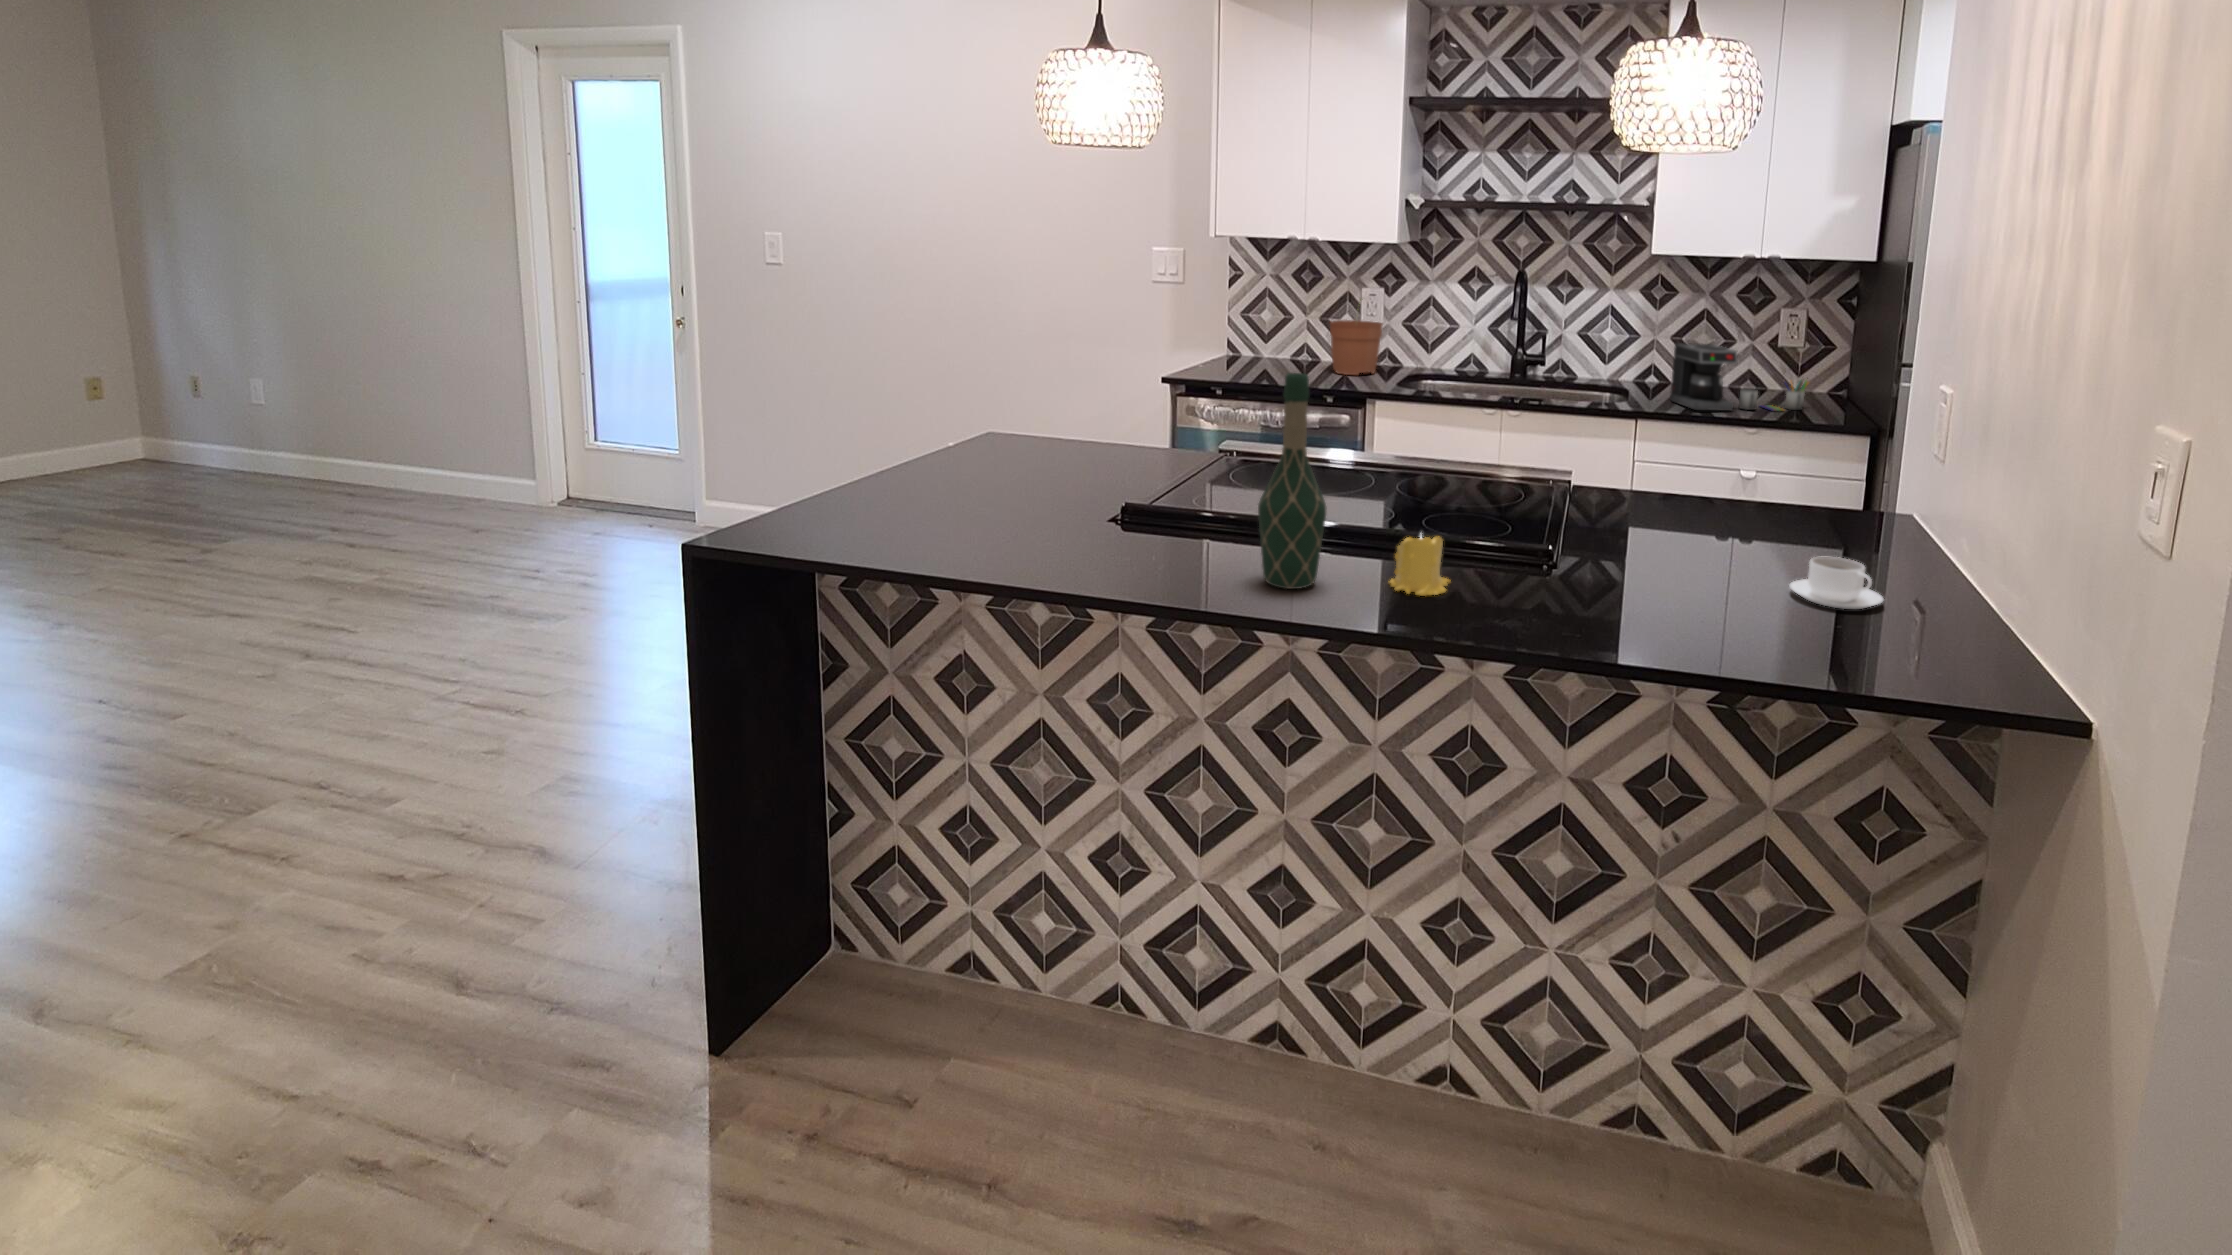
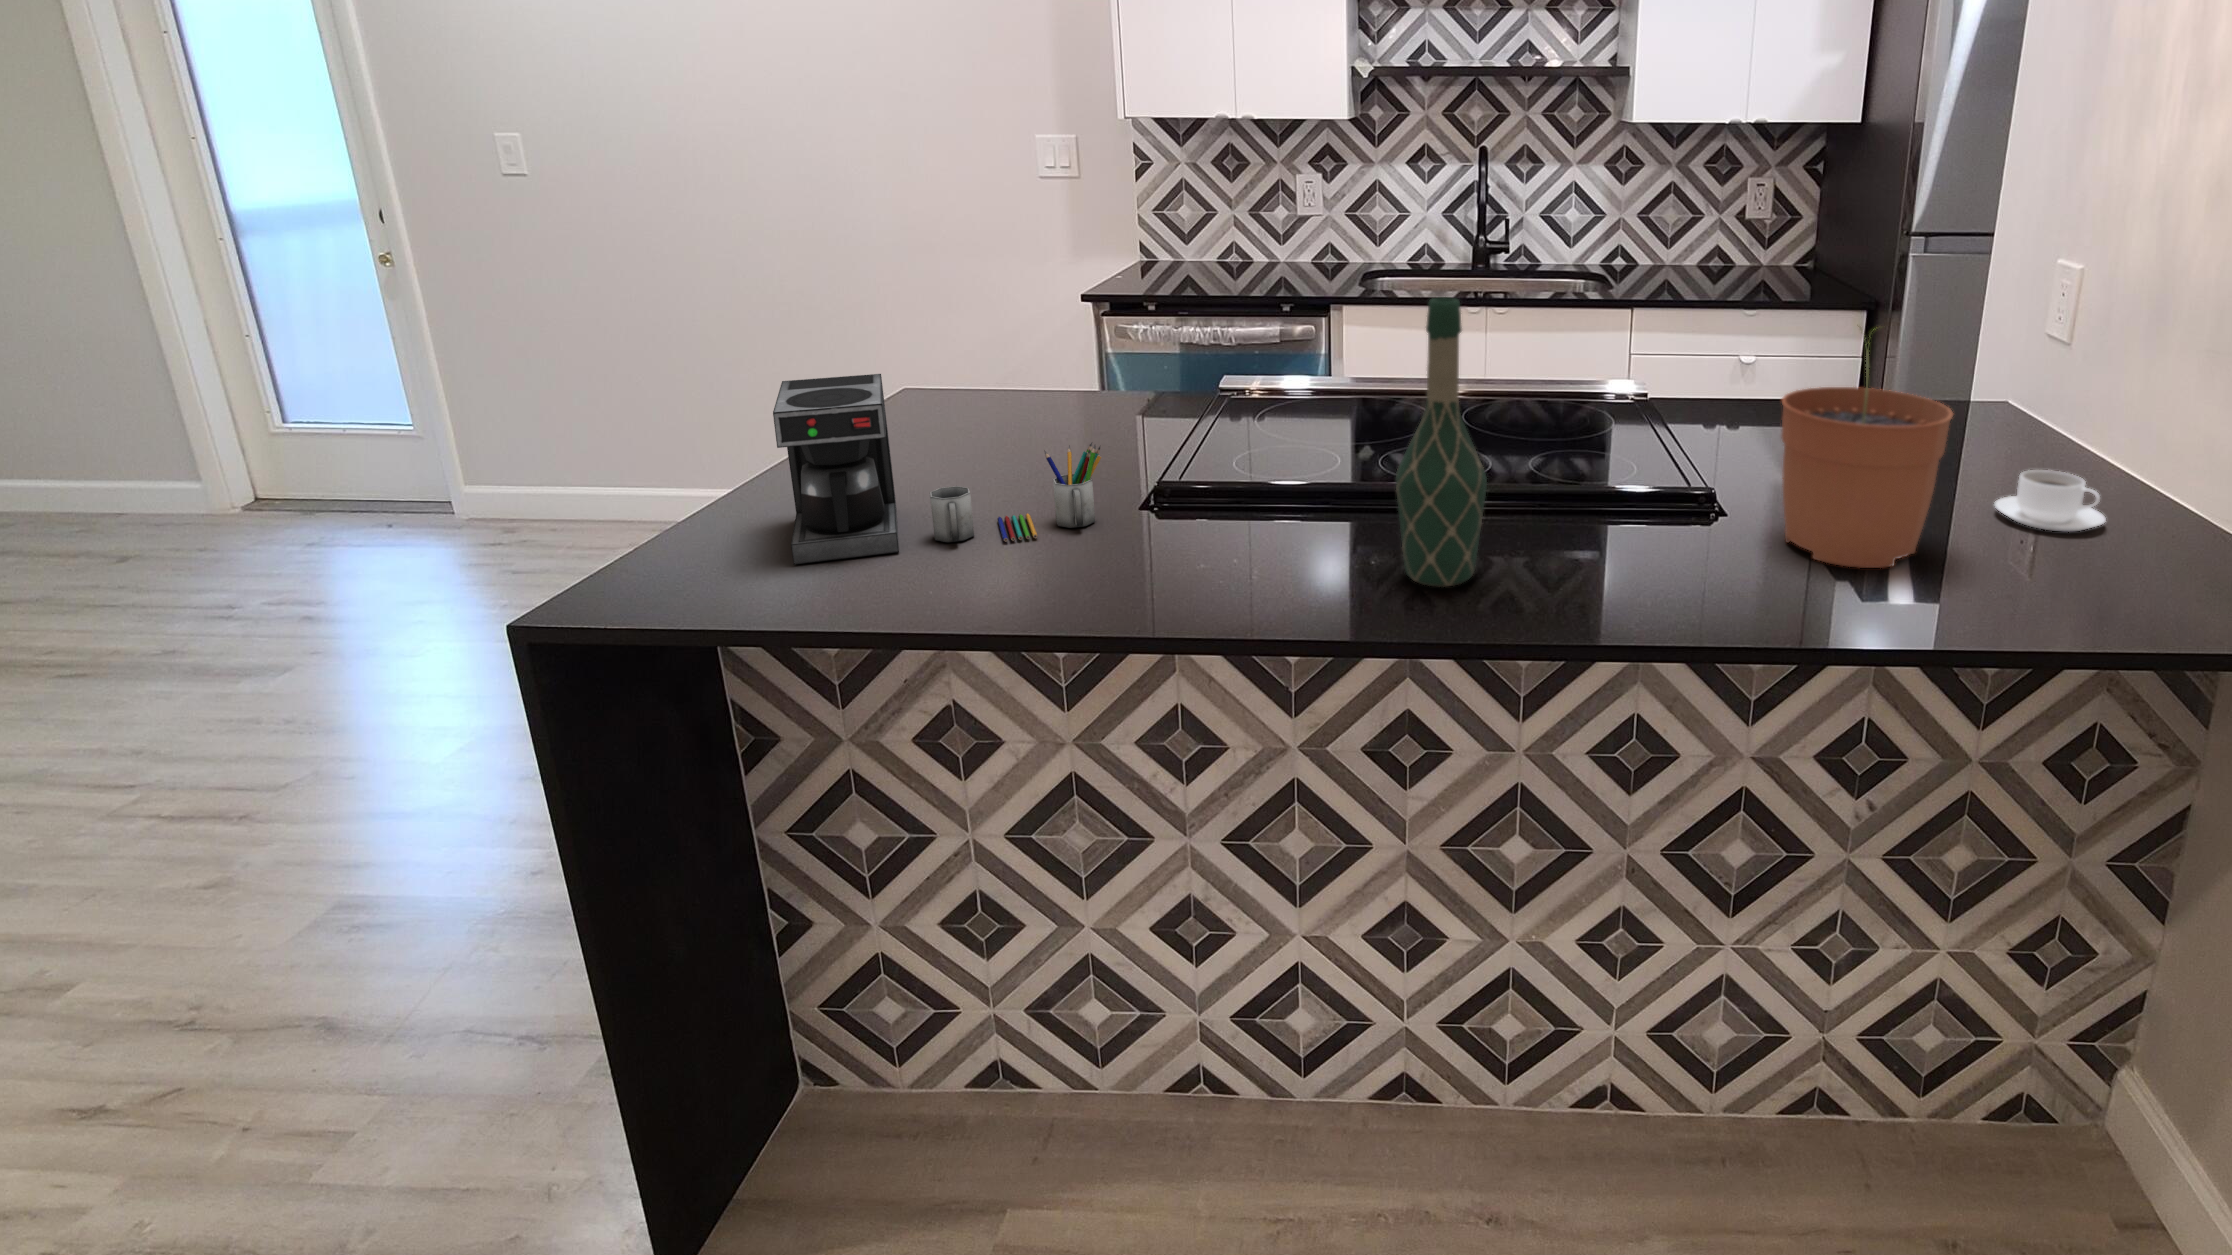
plant pot: present [1330,299,1383,375] -> present [1781,329,1953,568]
coffee maker: present [1670,343,1808,411] -> present [773,374,1101,565]
candle: present [1390,536,1450,596] -> none [1558,489,1636,575]

